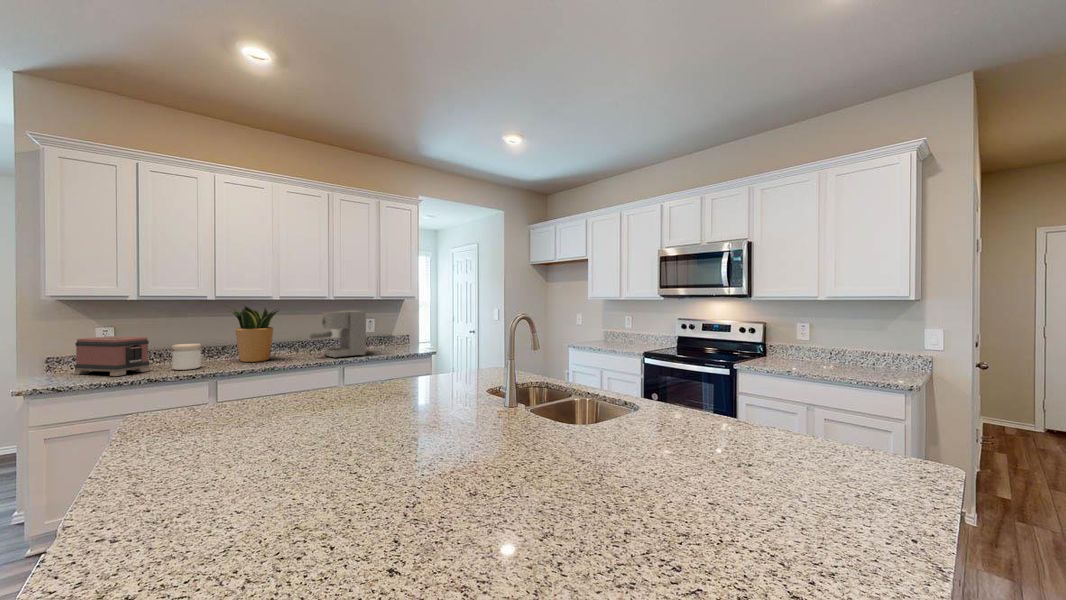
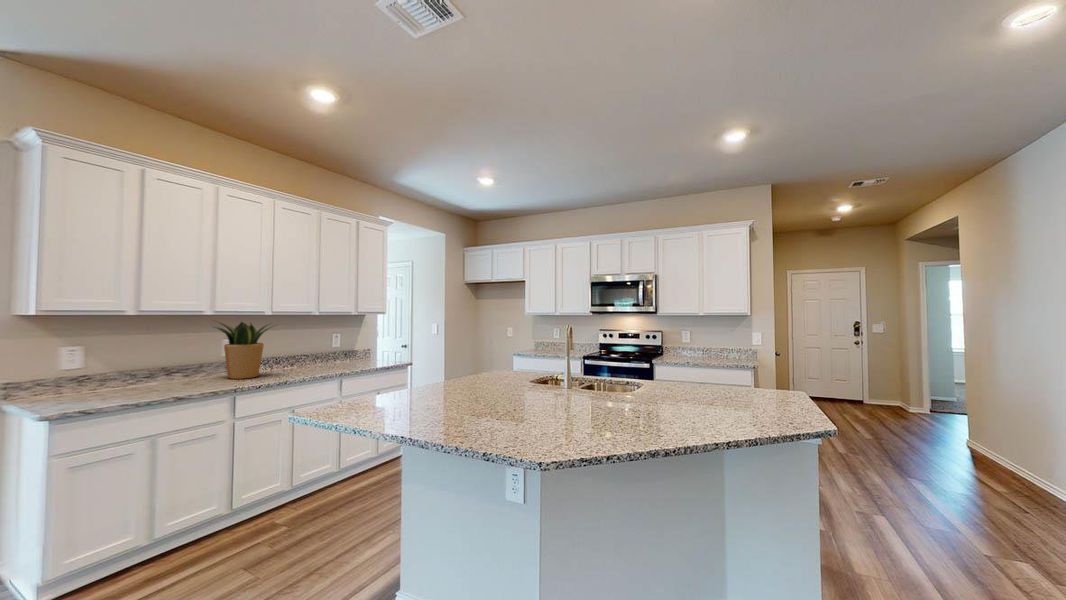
coffee maker: present [310,311,366,358] -> none [301,326,352,371]
toaster: present [73,336,151,376] -> none [49,356,148,401]
jar: present [172,344,201,370] -> none [170,361,201,389]

